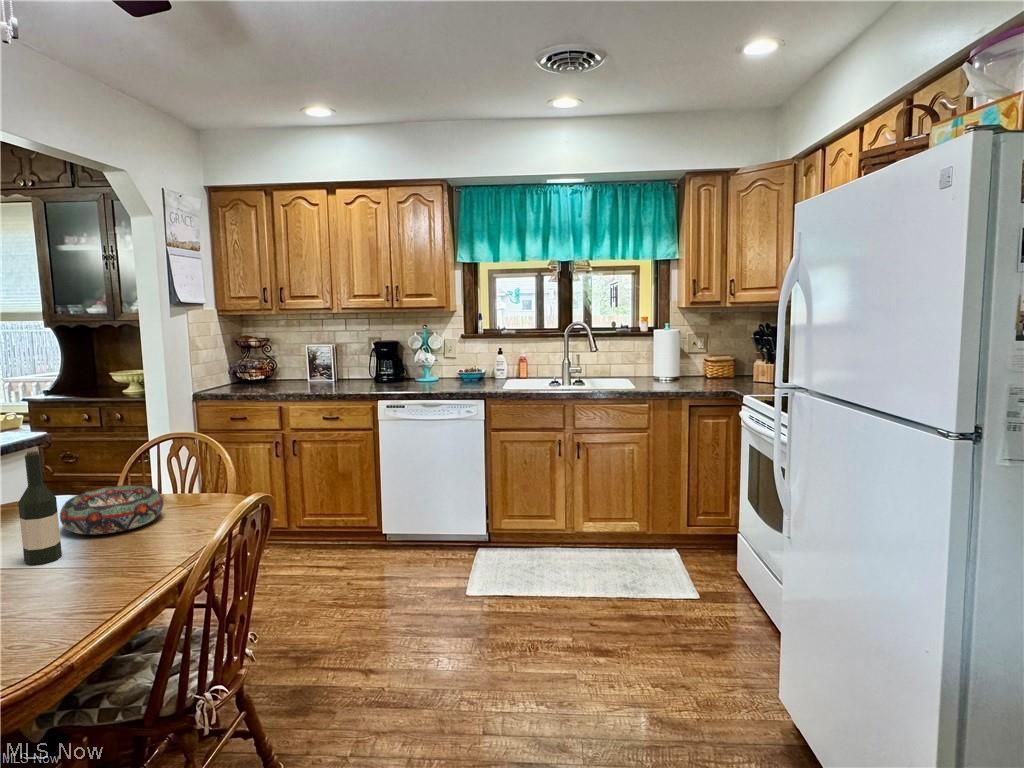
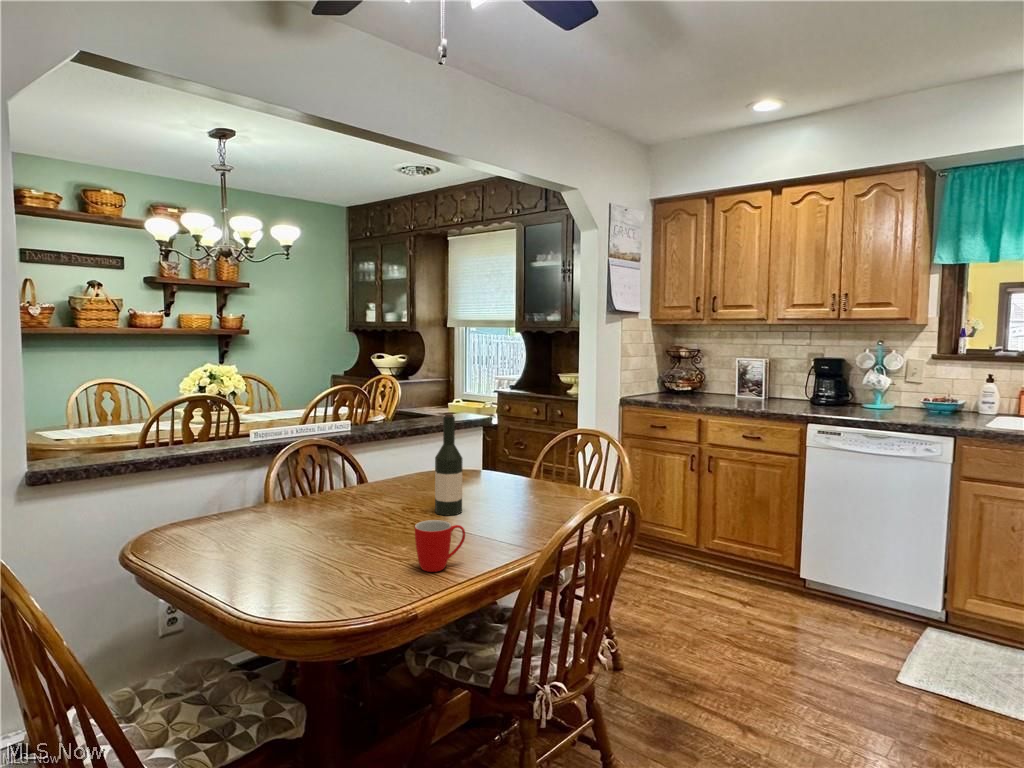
decorative bowl: present [60,485,163,535] -> none [472,462,555,503]
mug: none [39,569,101,626] -> present [415,520,465,572]

